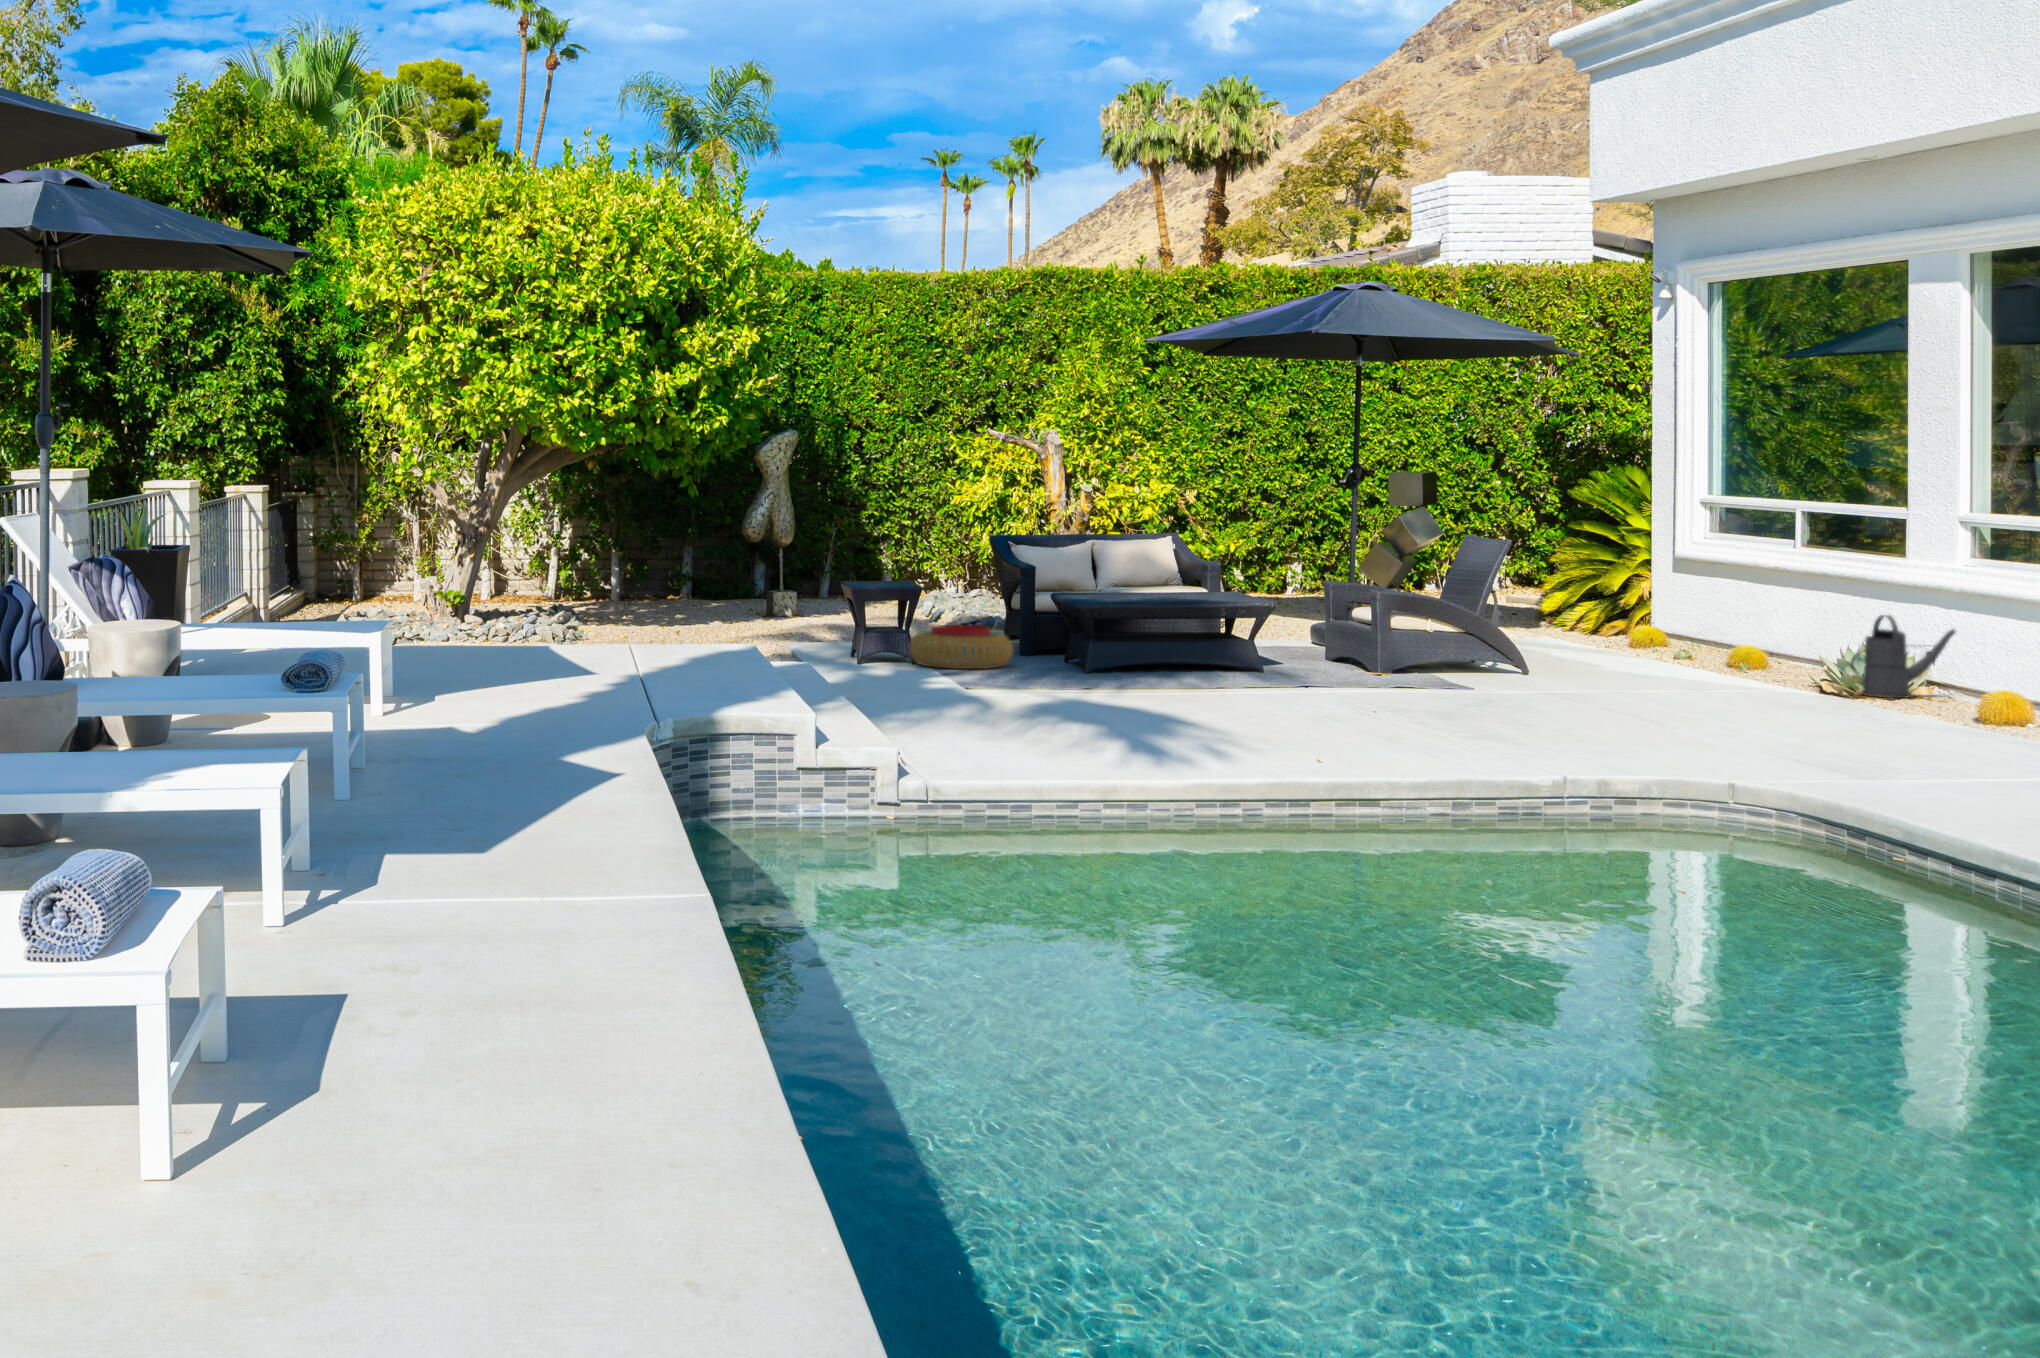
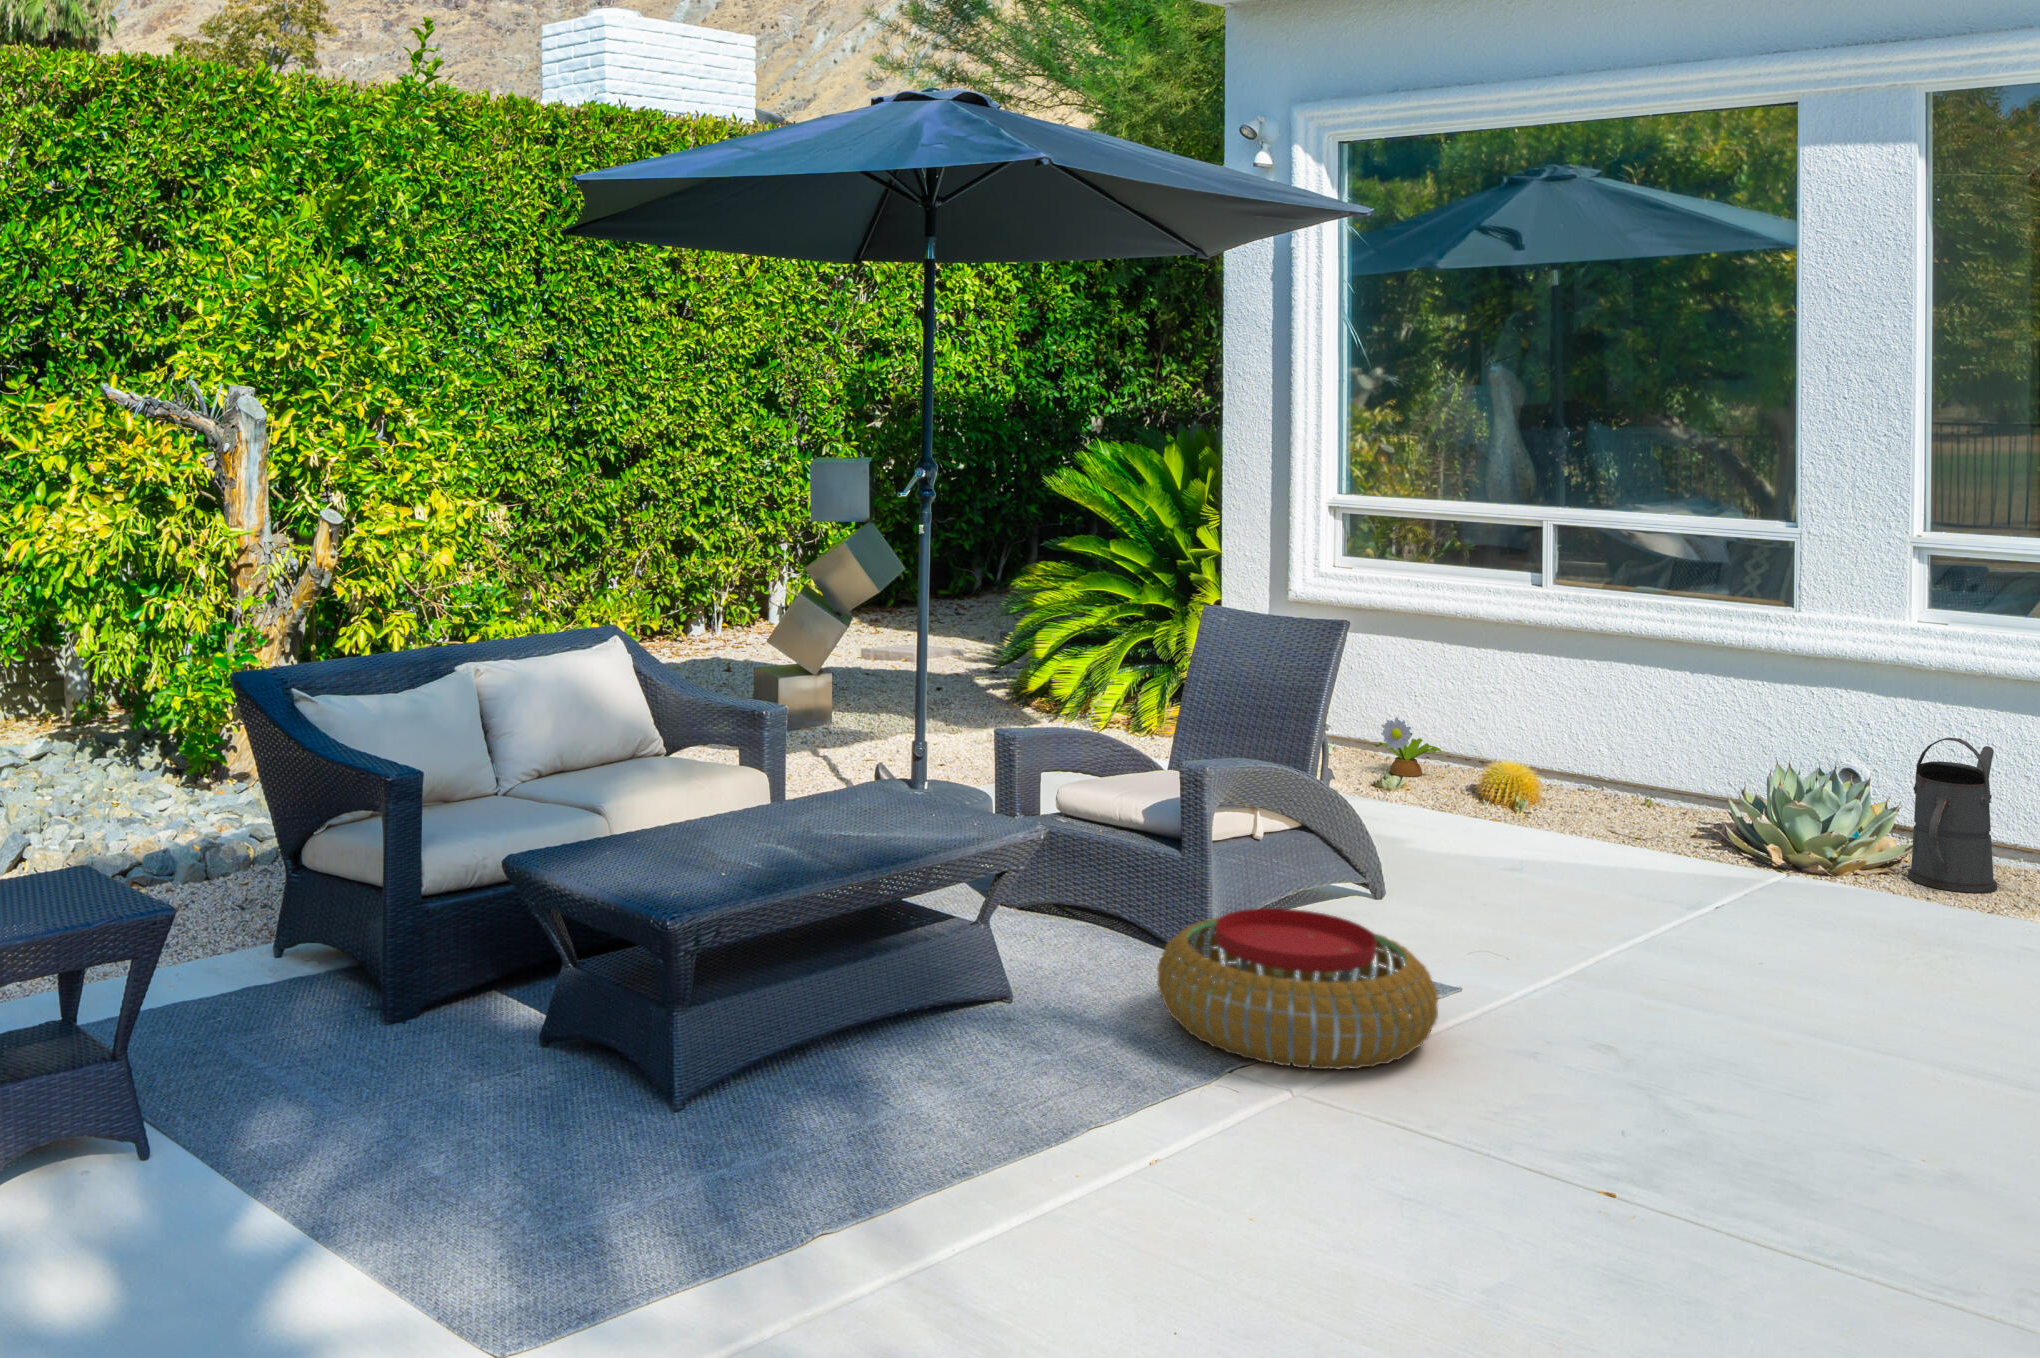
pouf: present [909,625,1013,669] -> present [1157,908,1438,1070]
decorative plant: none [1704,625,1743,662] -> present [1375,717,1442,776]

